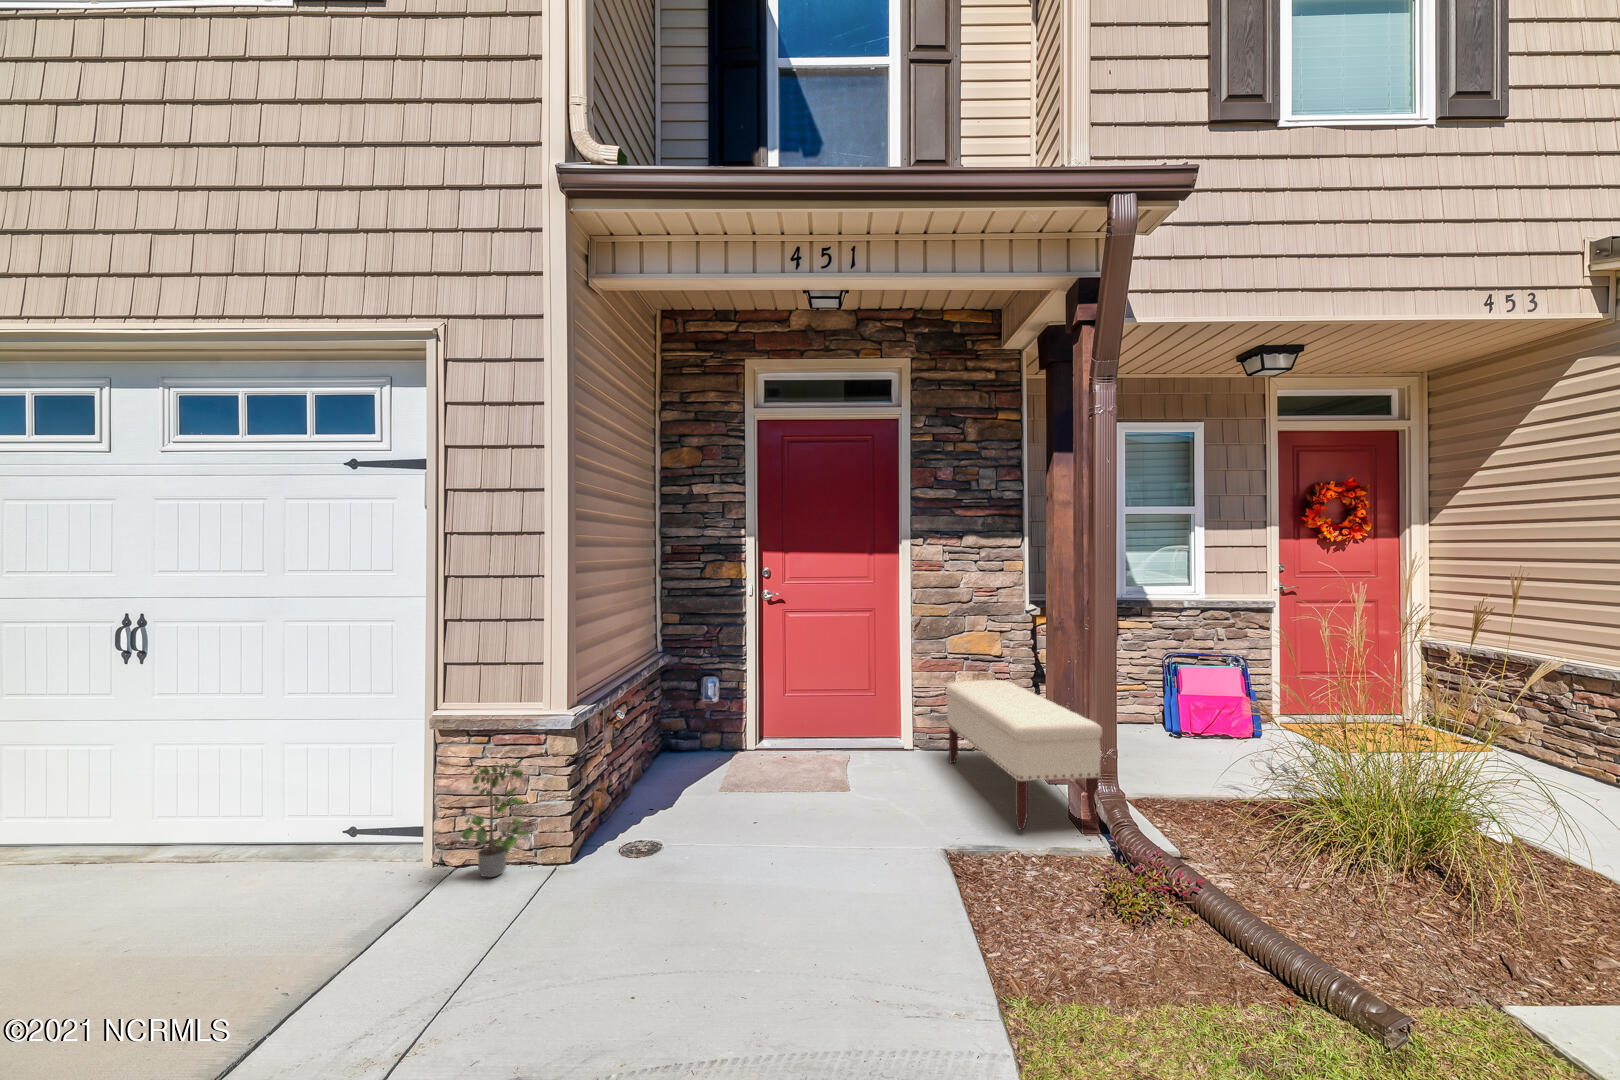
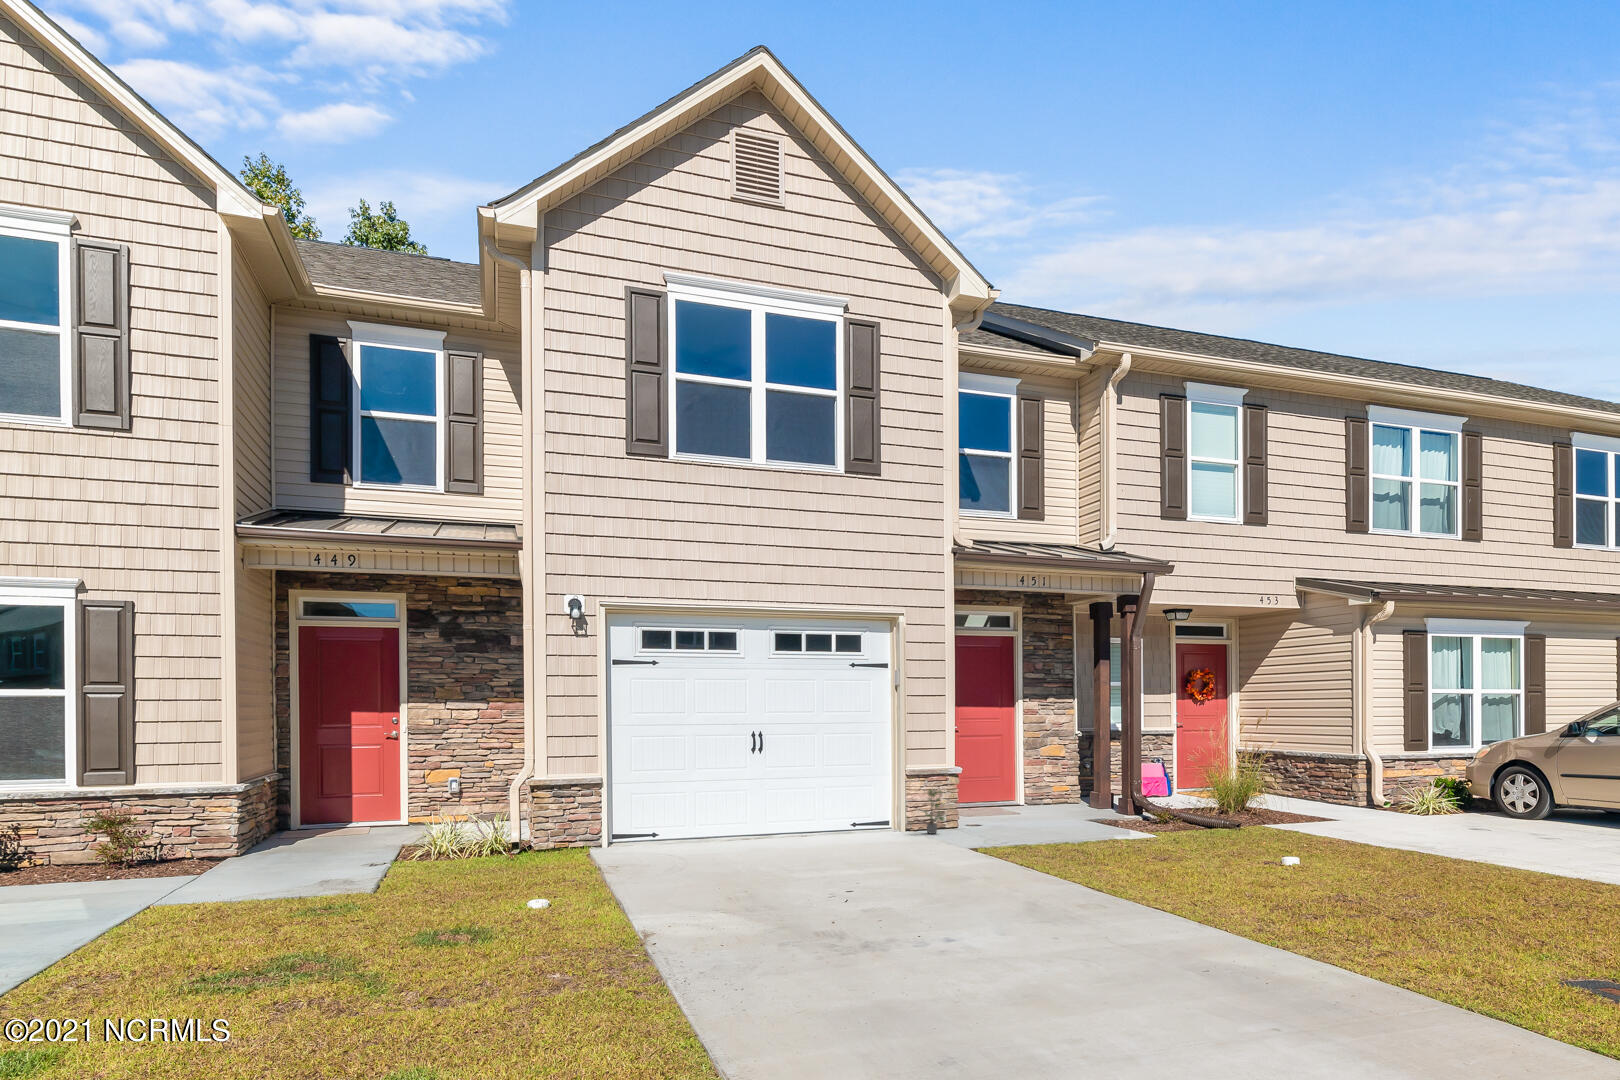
bench: present [946,680,1102,829] -> none [1047,768,1134,819]

